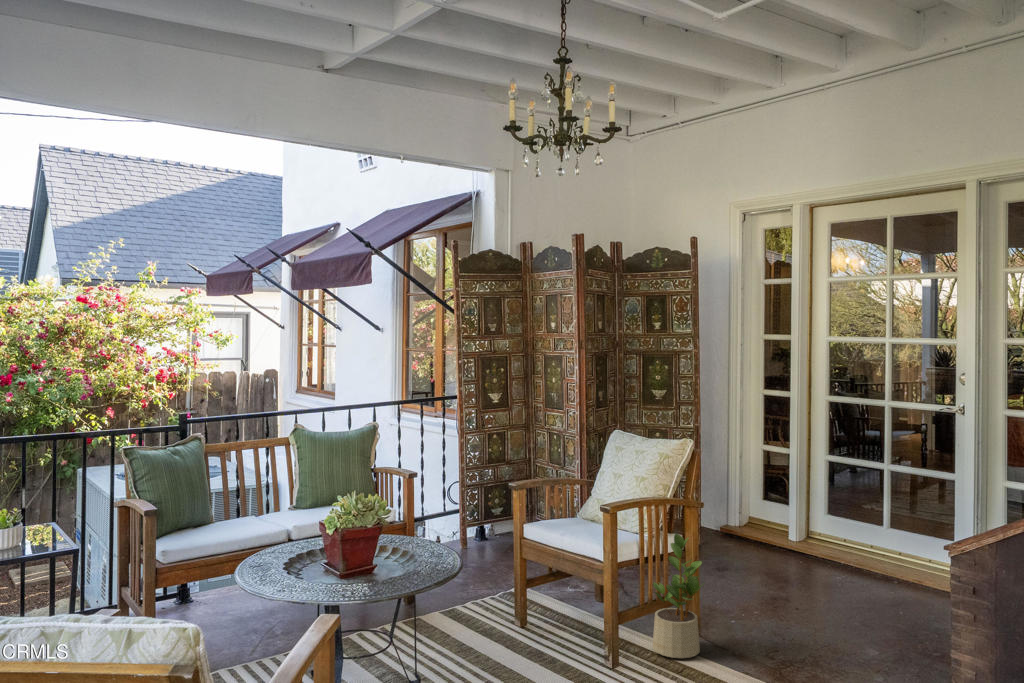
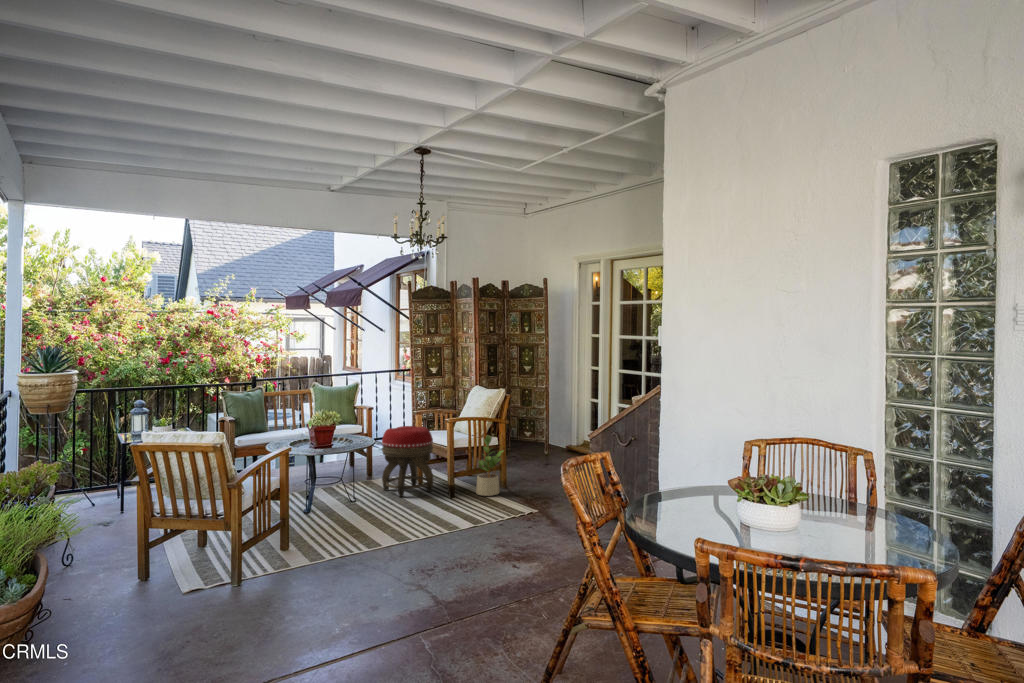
footstool: none [459,513,563,667] -> present [382,426,433,497]

